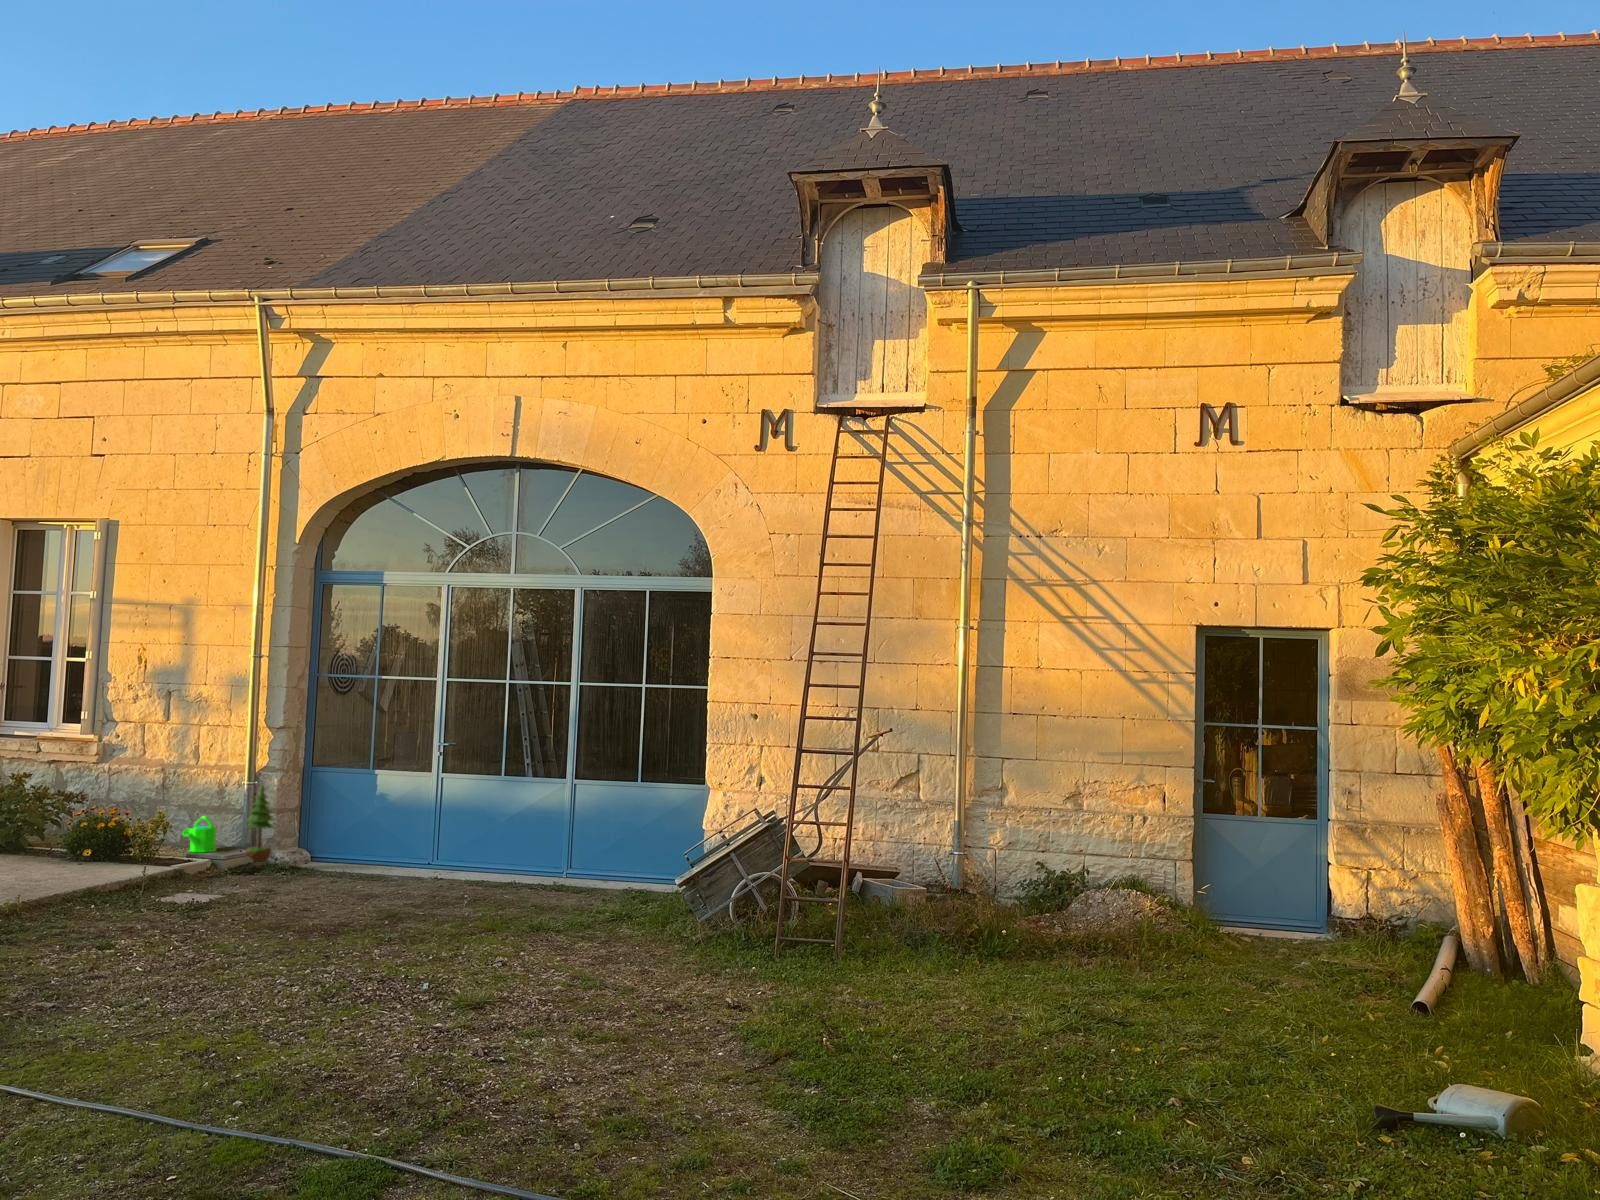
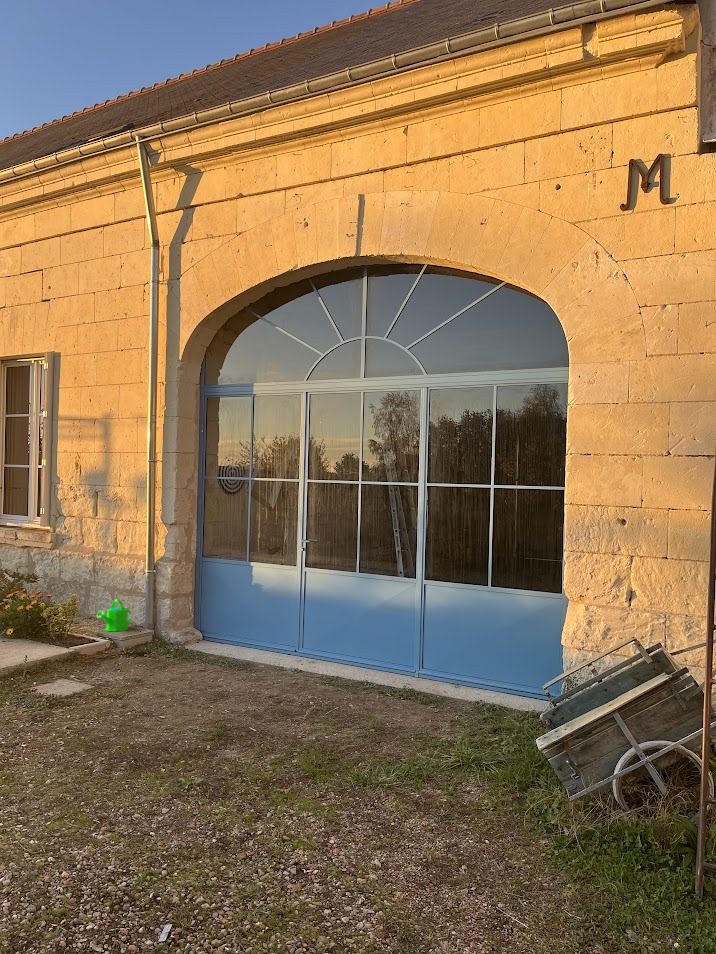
potted tree: present [245,785,274,868] -> none [144,573,172,648]

